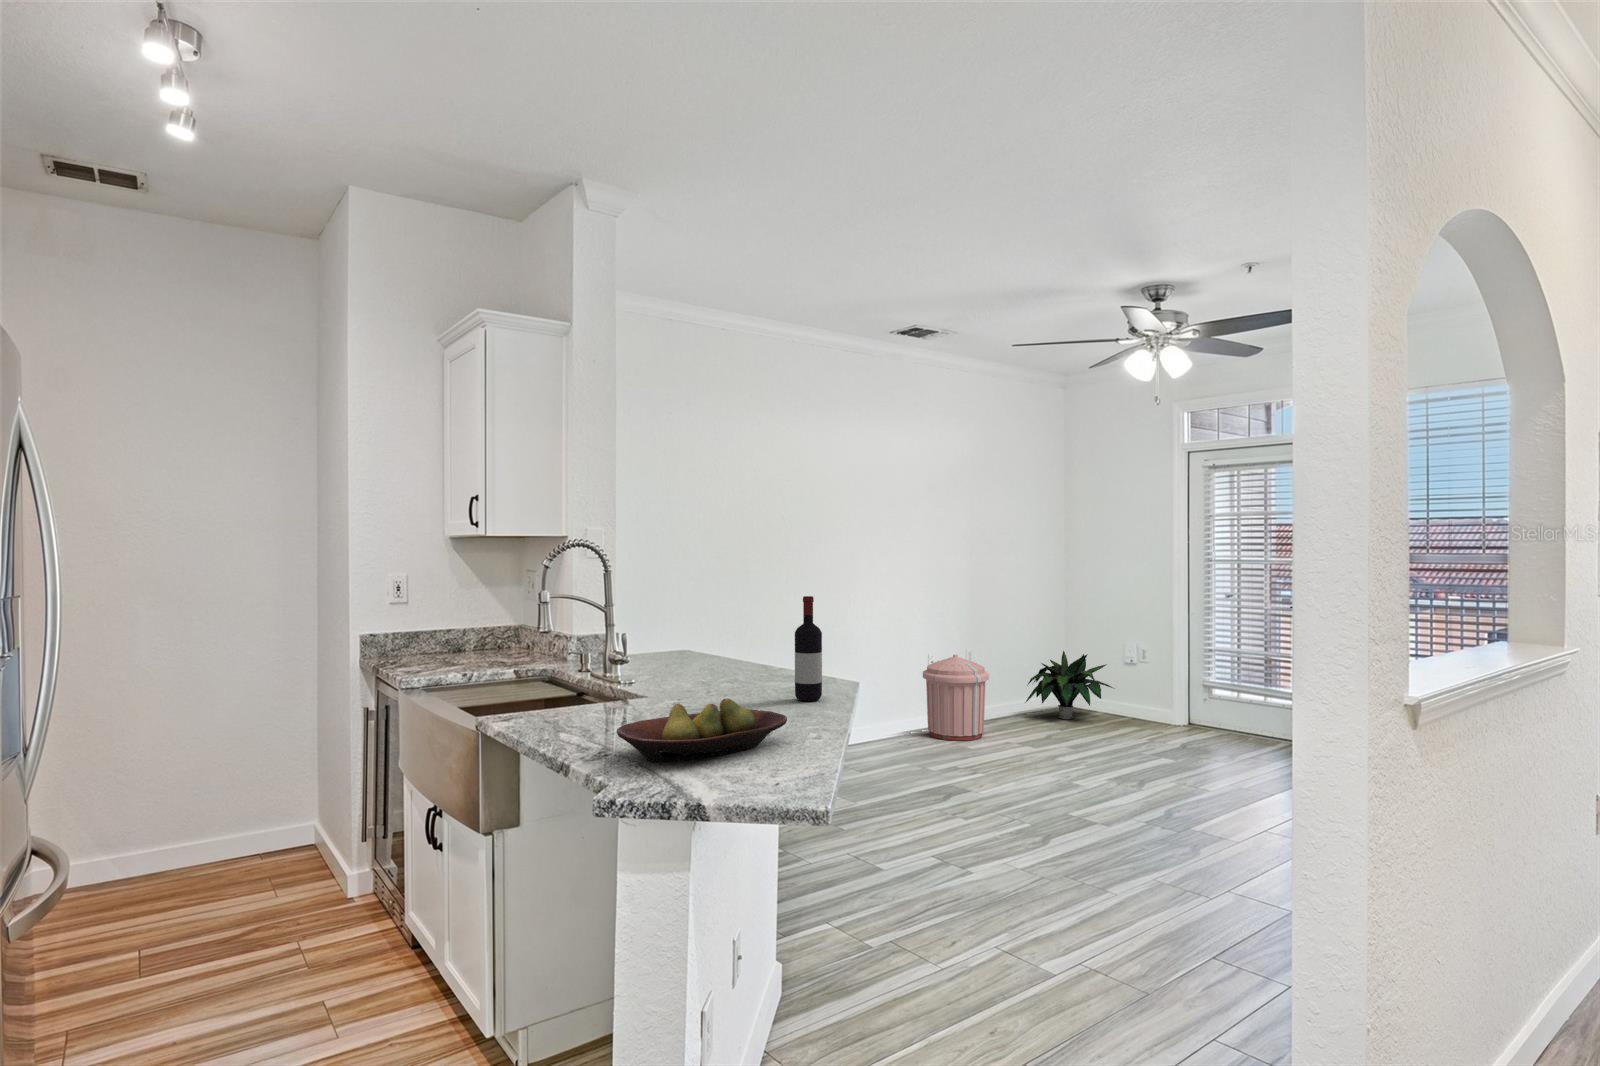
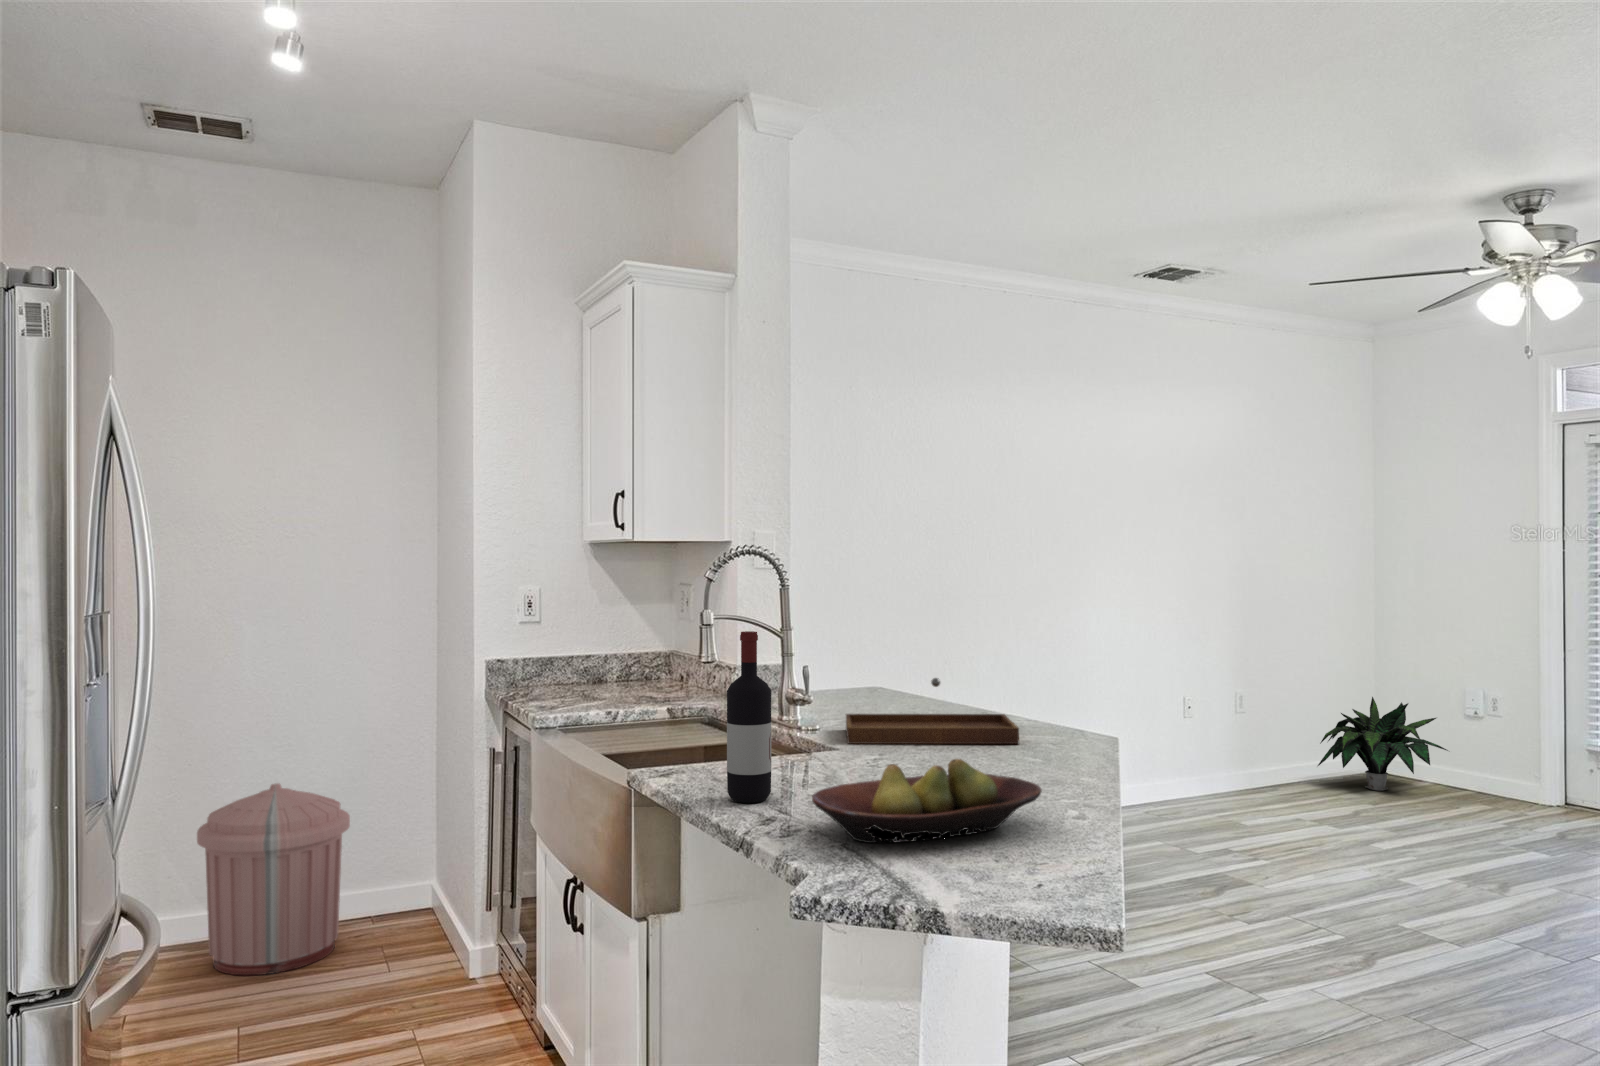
wine bottle: present [795,596,822,701] -> present [727,631,771,803]
tray: none [656,641,786,693] -> present [846,678,1019,744]
trash can: present [923,655,989,741] -> present [197,783,350,975]

